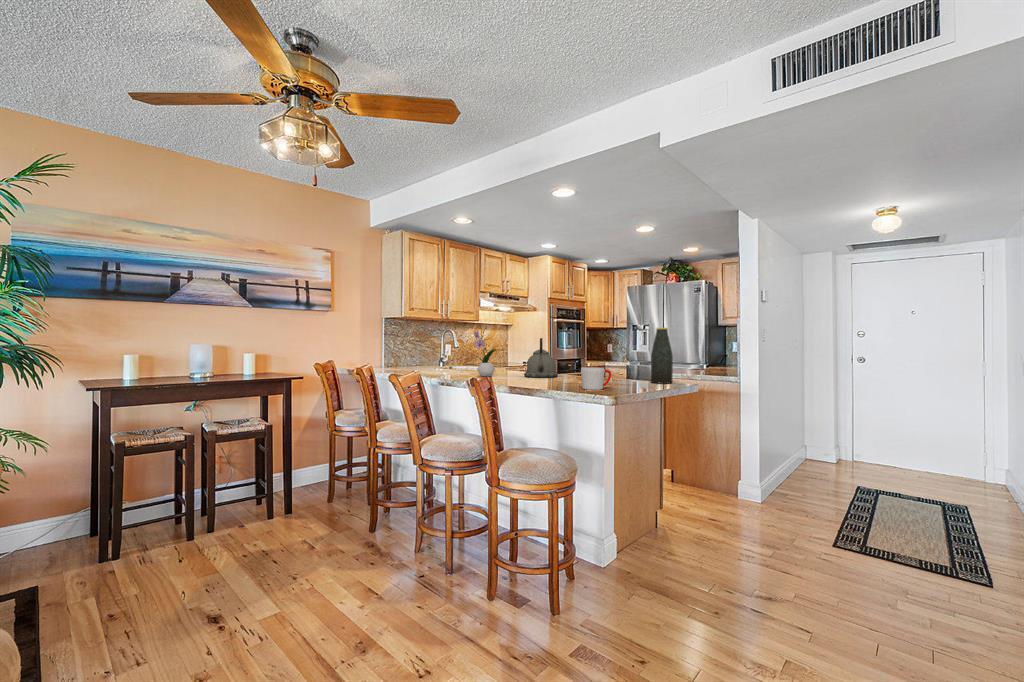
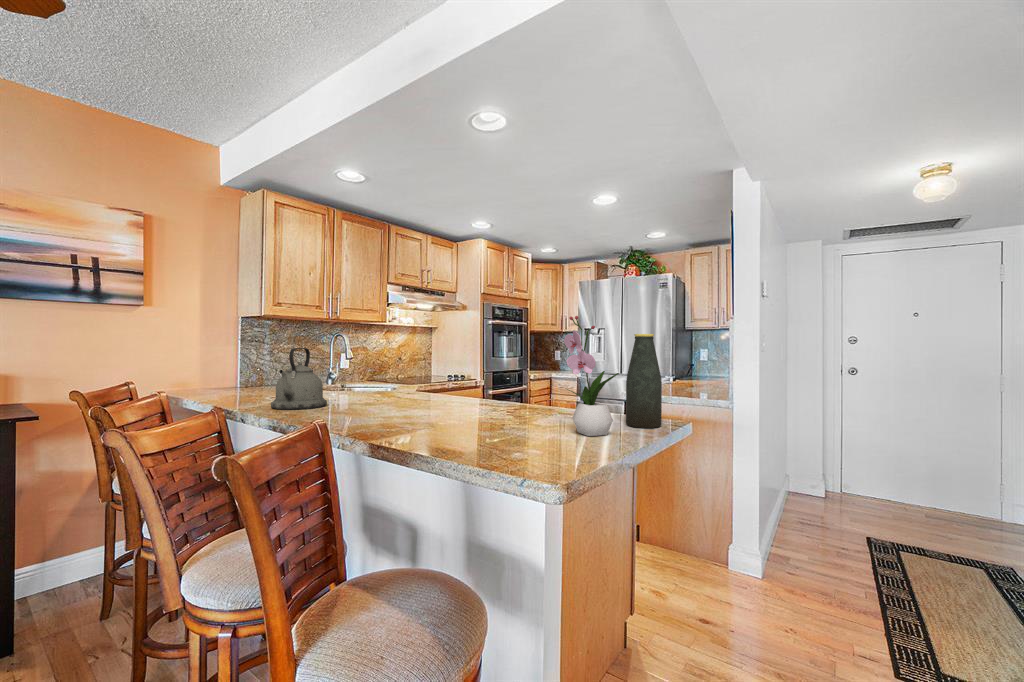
flower arrangement: present [474,323,496,376] -> present [564,316,619,436]
kettle: present [524,338,558,378] -> present [271,348,327,409]
mug: present [581,367,611,390] -> none [505,408,563,457]

